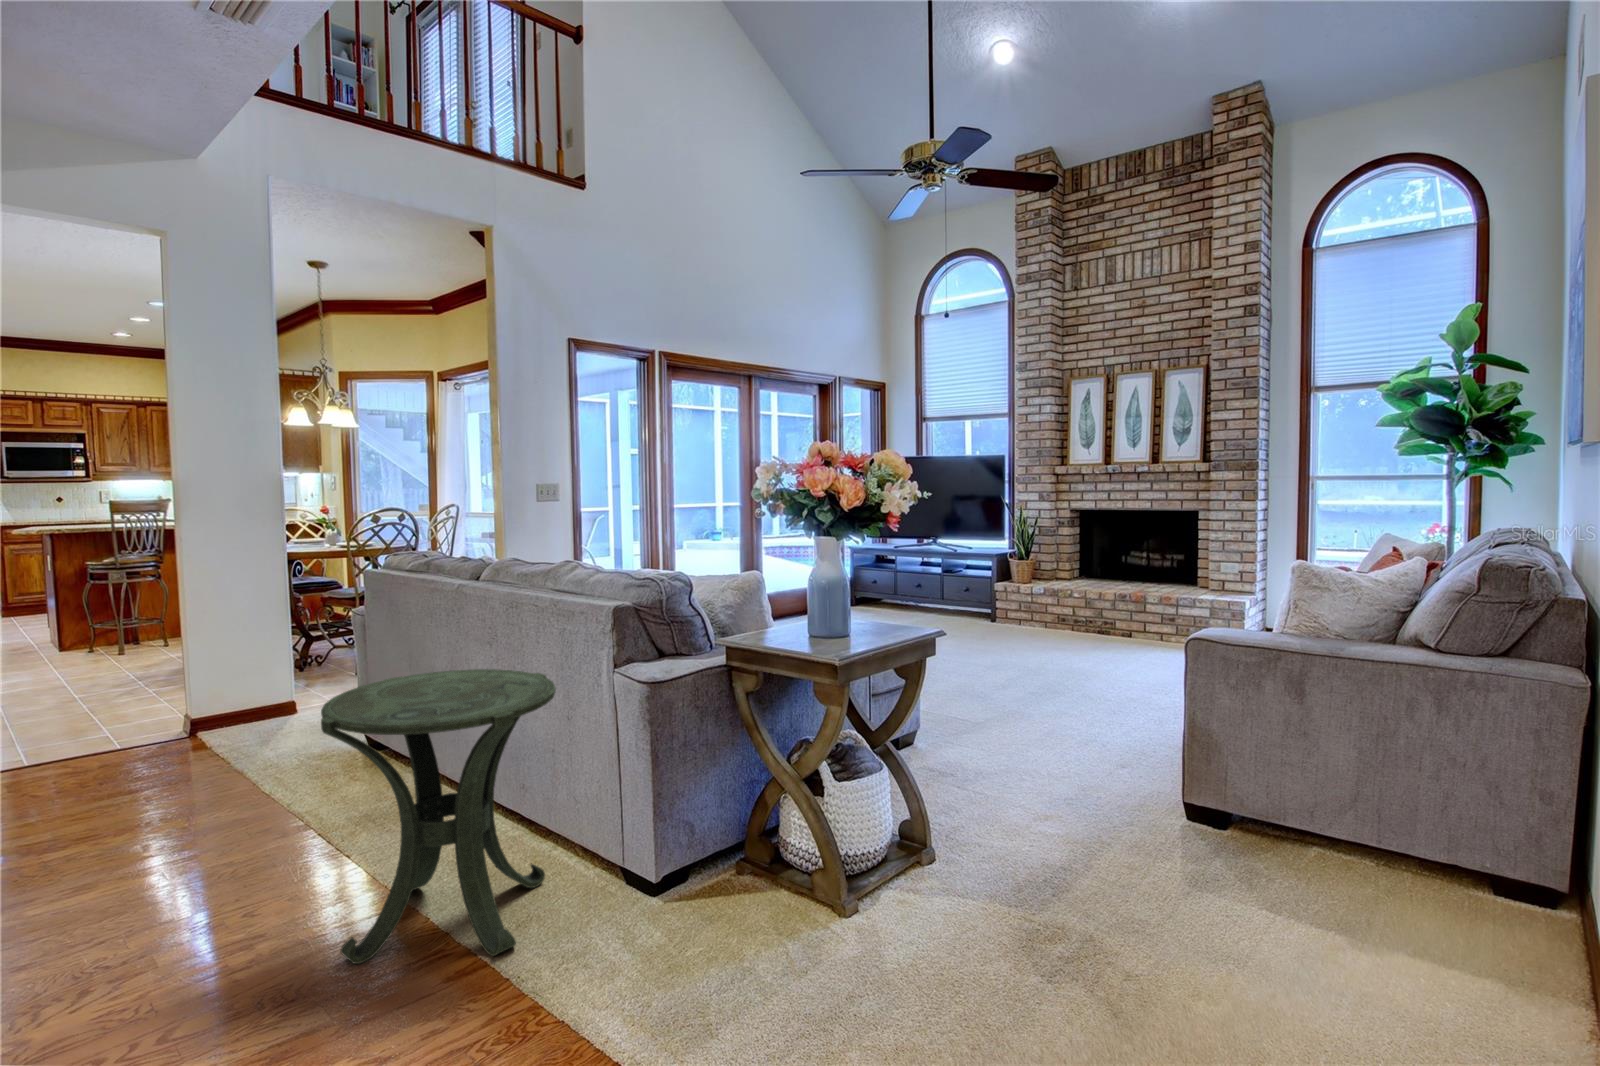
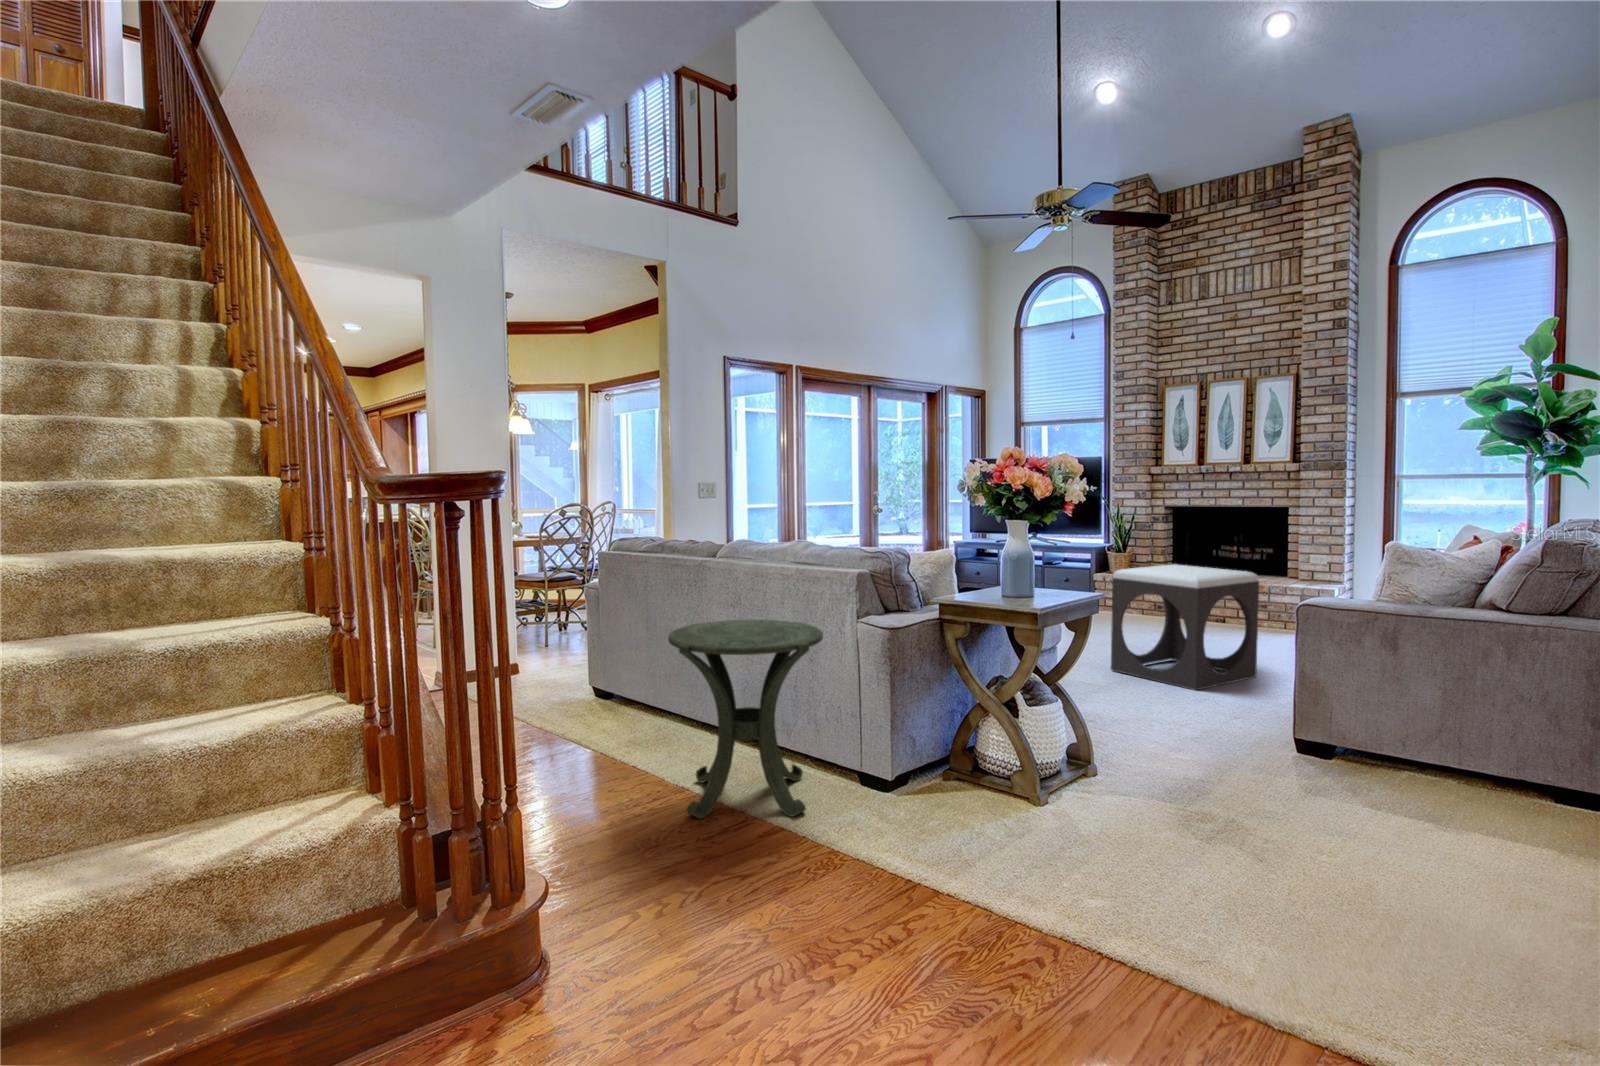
footstool: none [992,578,1157,730] -> present [1111,564,1259,690]

